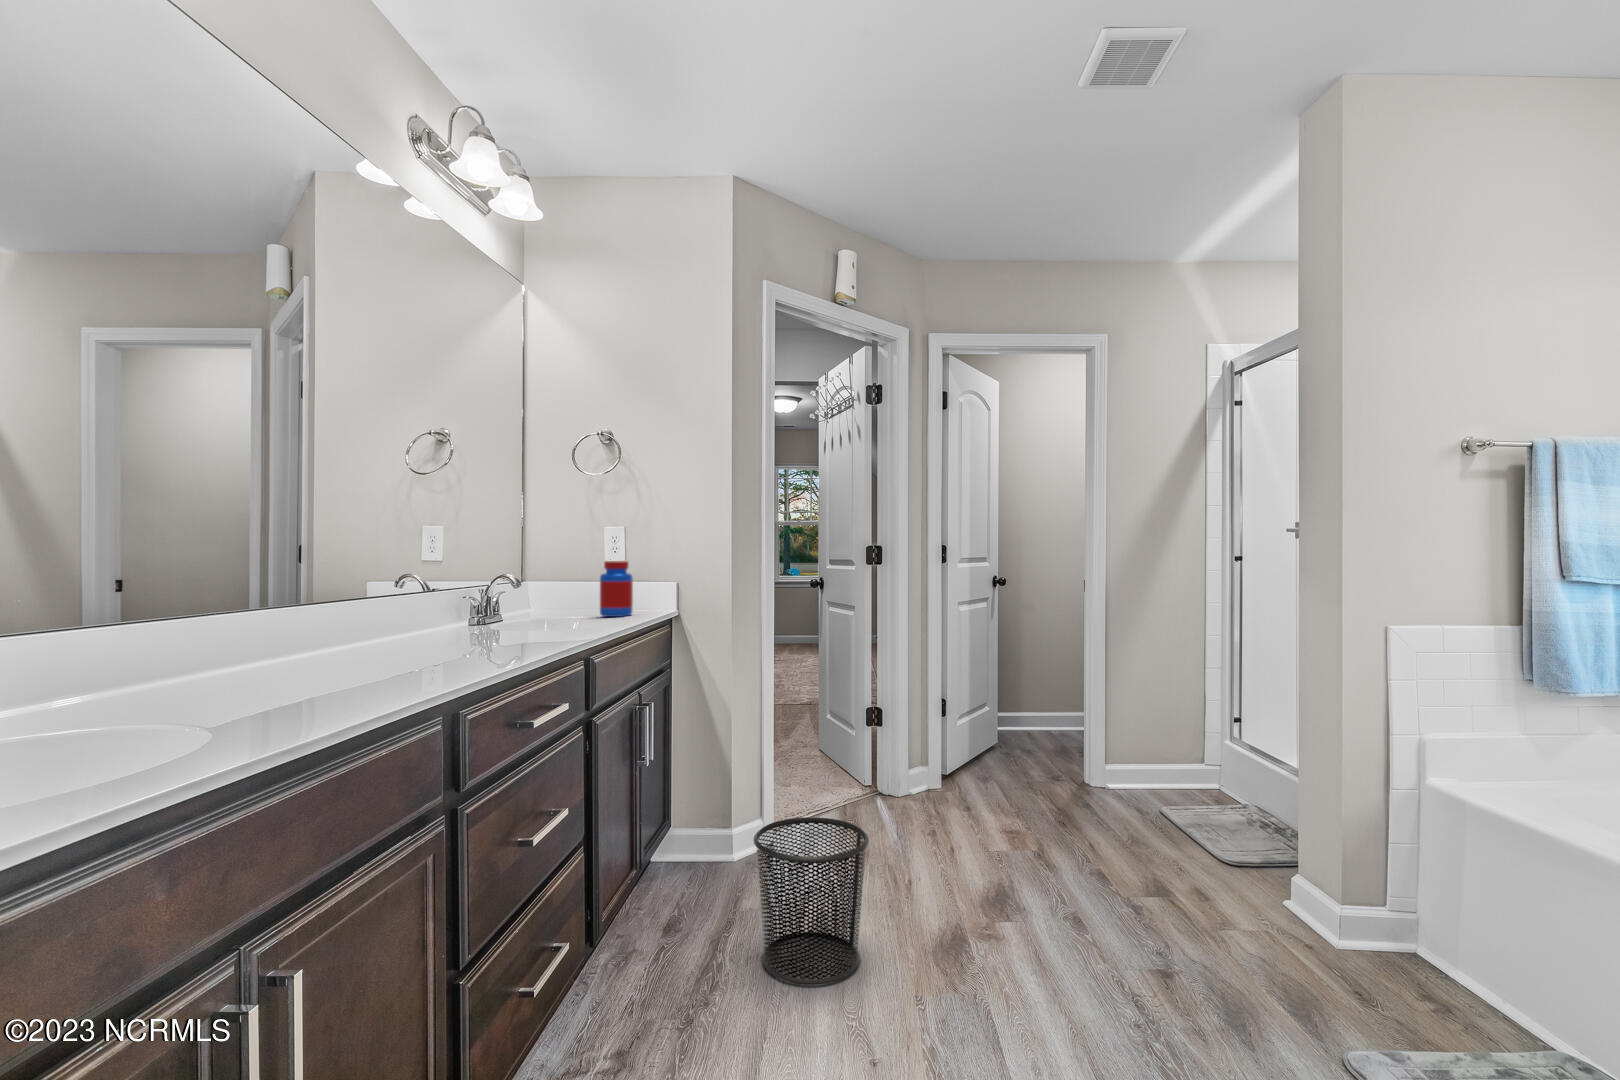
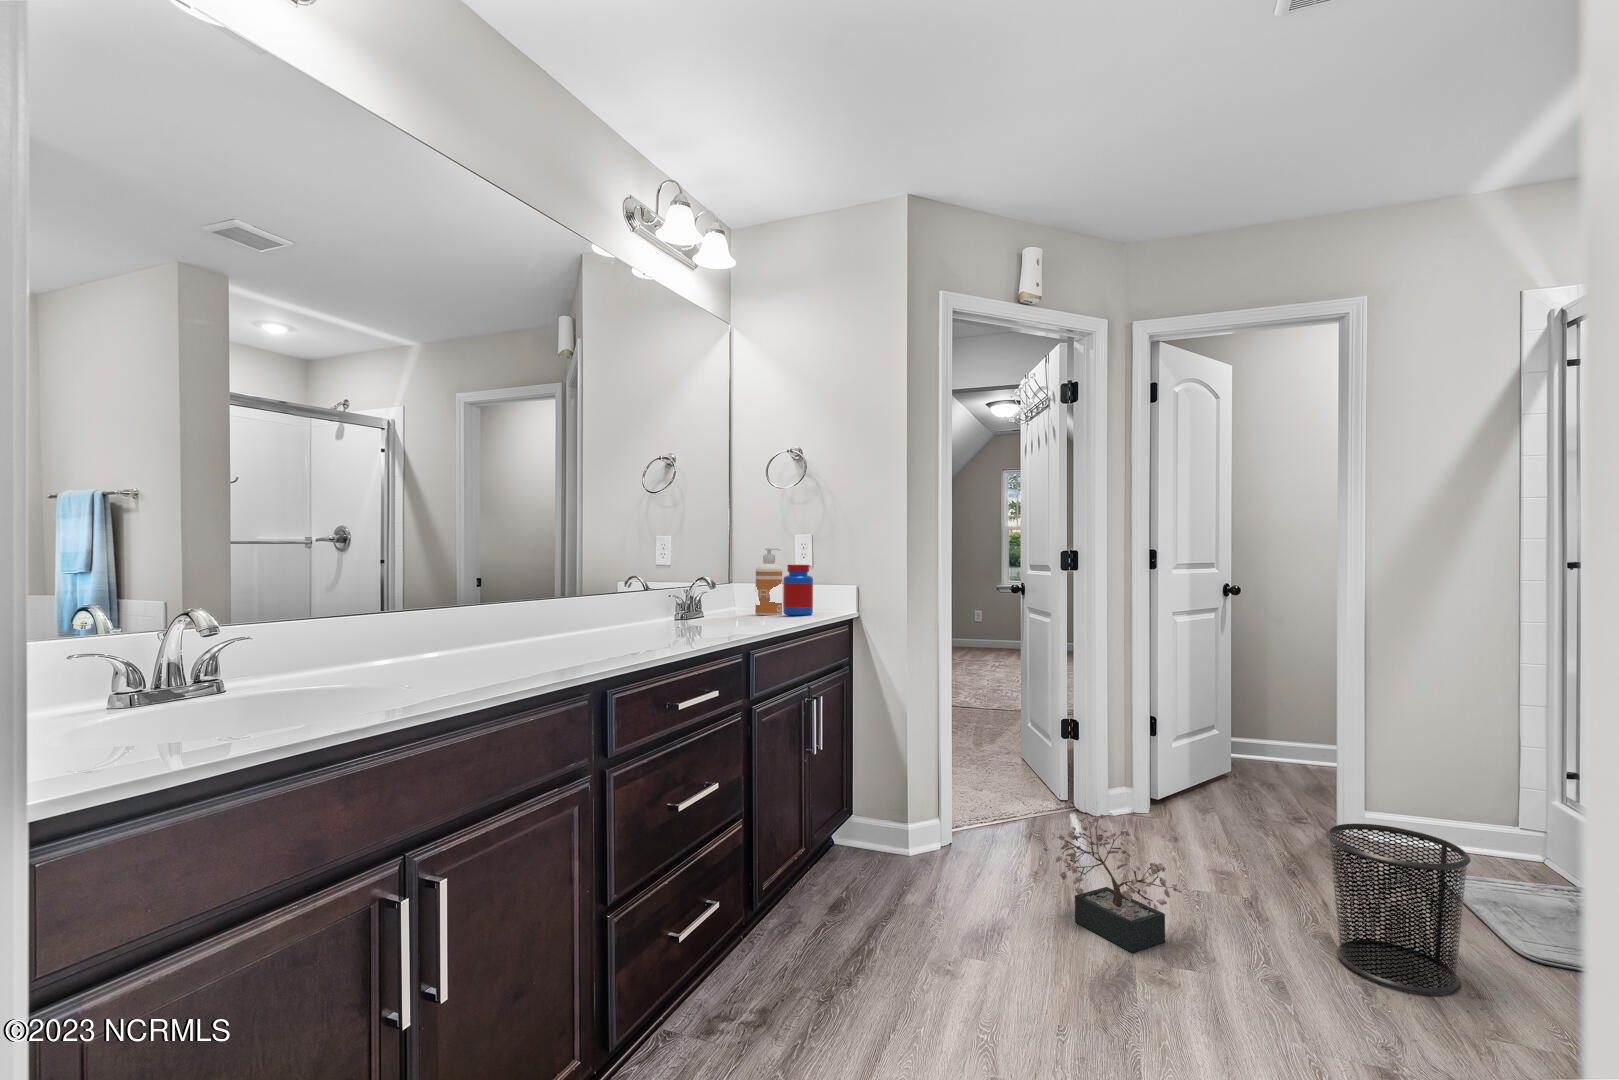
soap dispenser: none [564,543,594,617] -> present [755,548,782,615]
decorative plant: none [884,798,1003,926] -> present [1052,814,1182,952]
waste bin: present [754,817,869,985] -> present [1326,824,1471,994]

